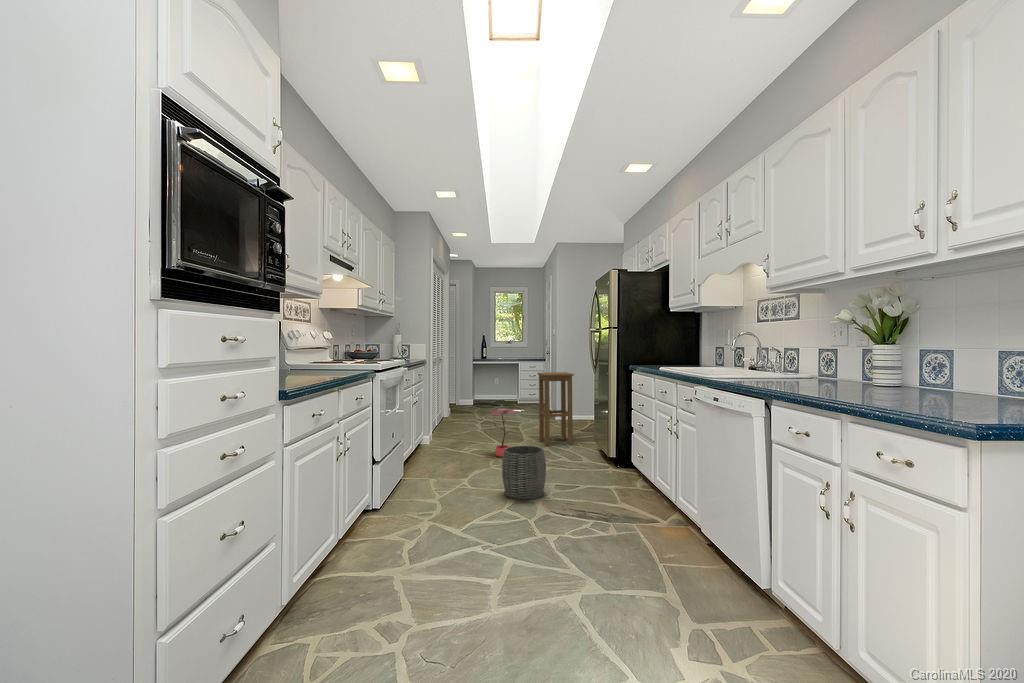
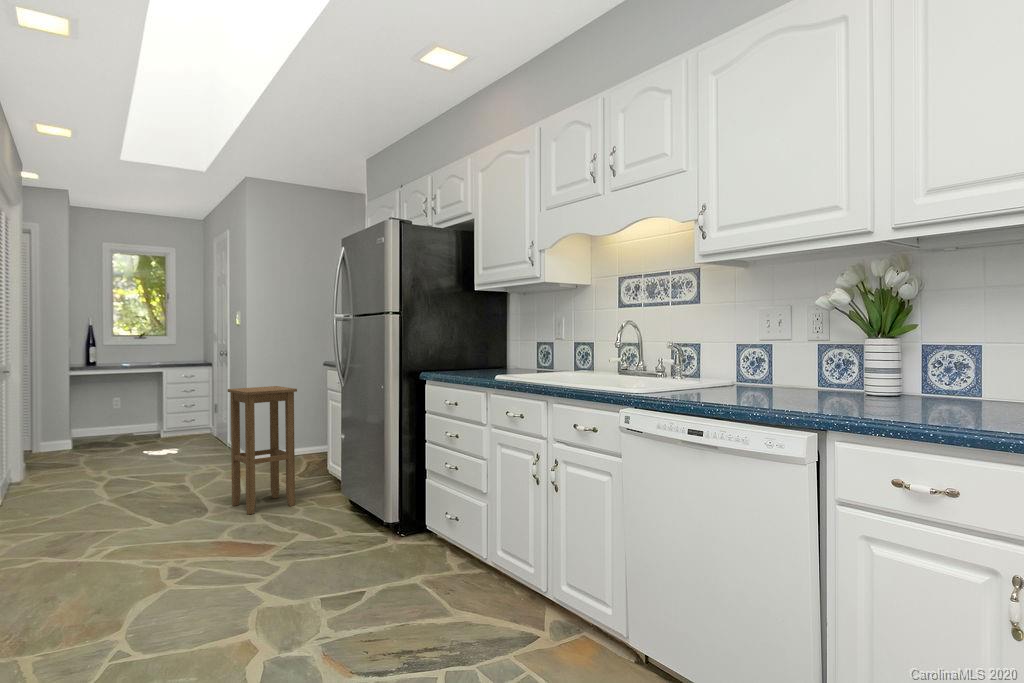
potted plant: present [486,408,519,457] -> none [132,459,208,552]
woven basket: present [502,446,546,499] -> none [204,535,298,652]

